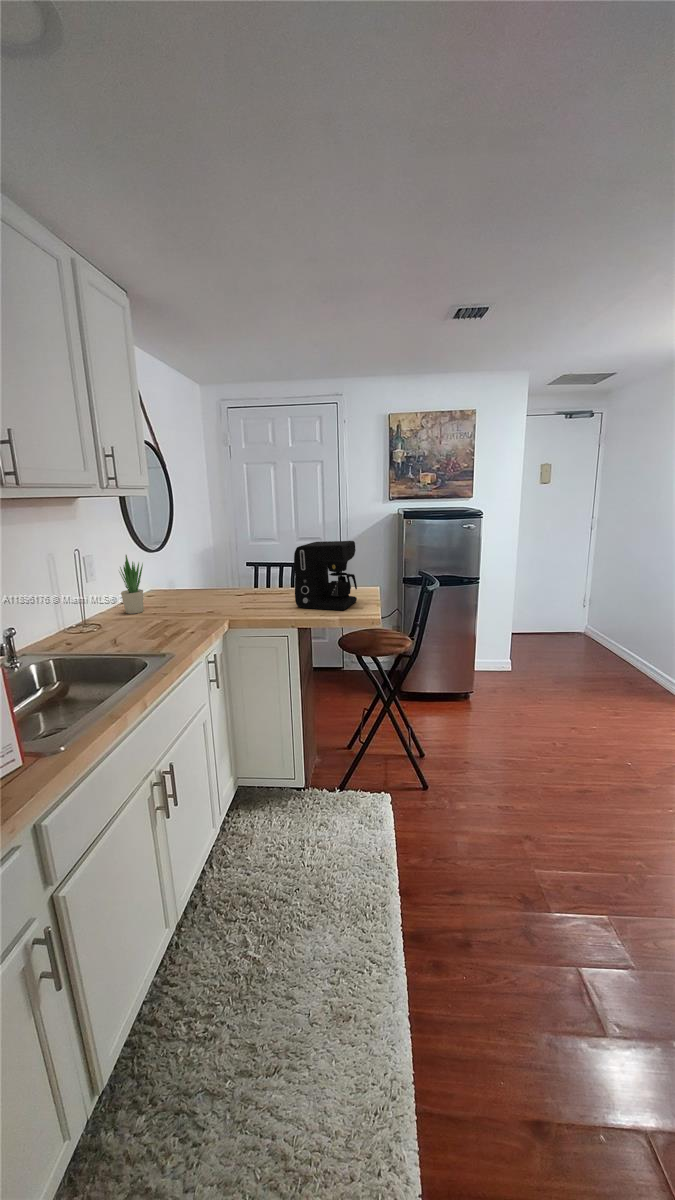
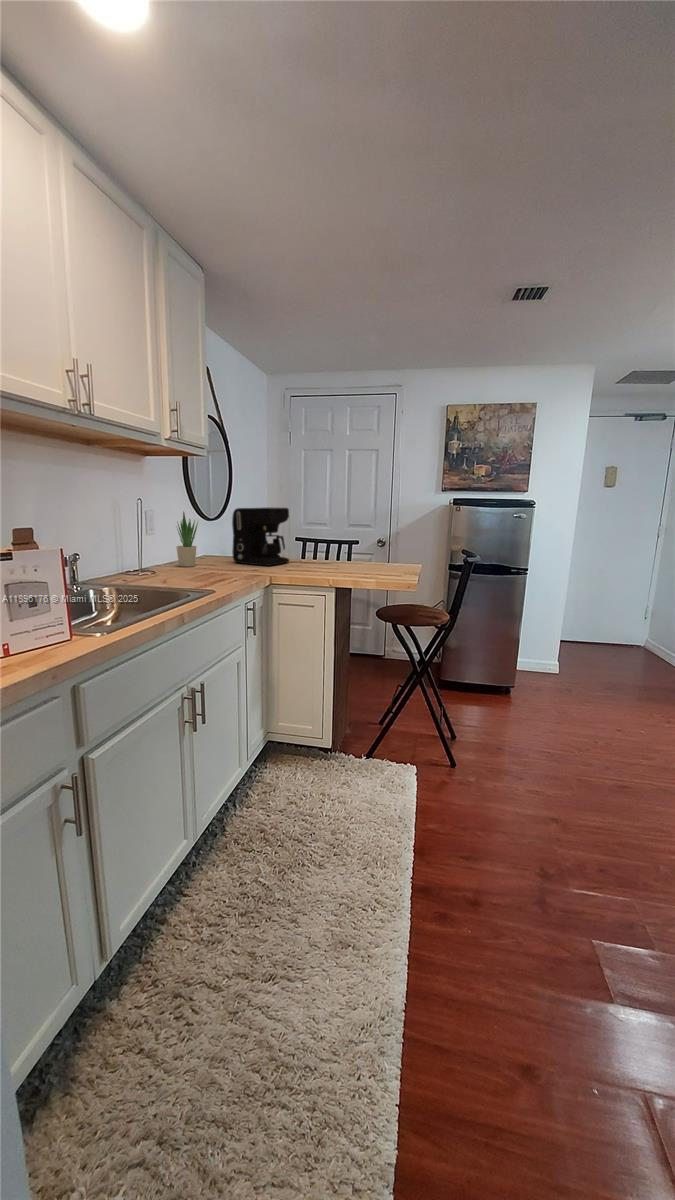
coffee maker: present [294,541,357,610] -> present [232,507,289,566]

